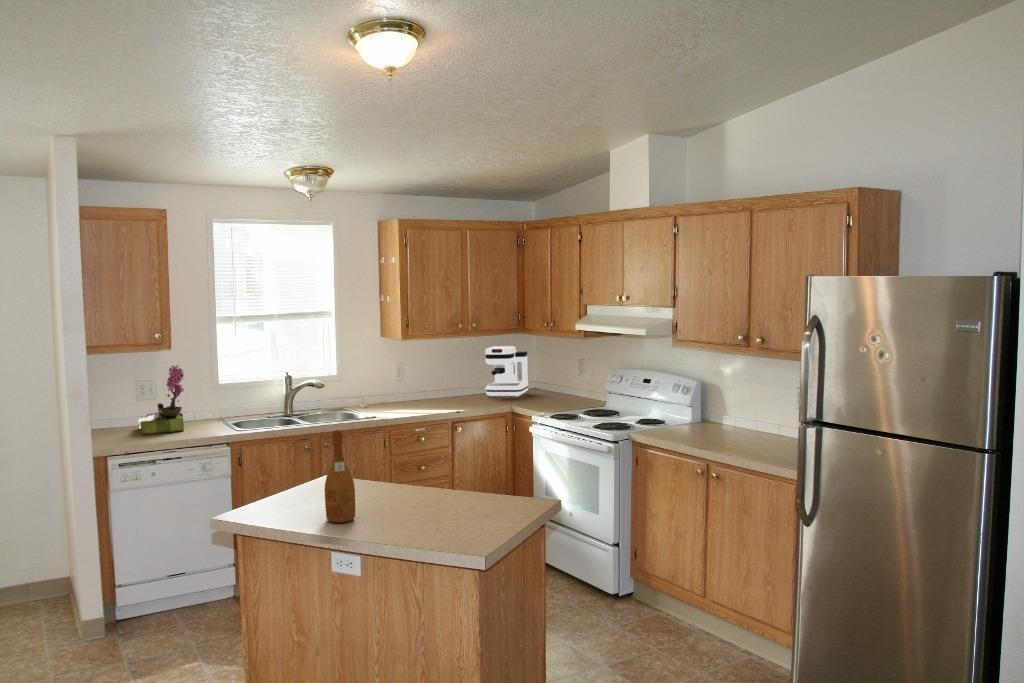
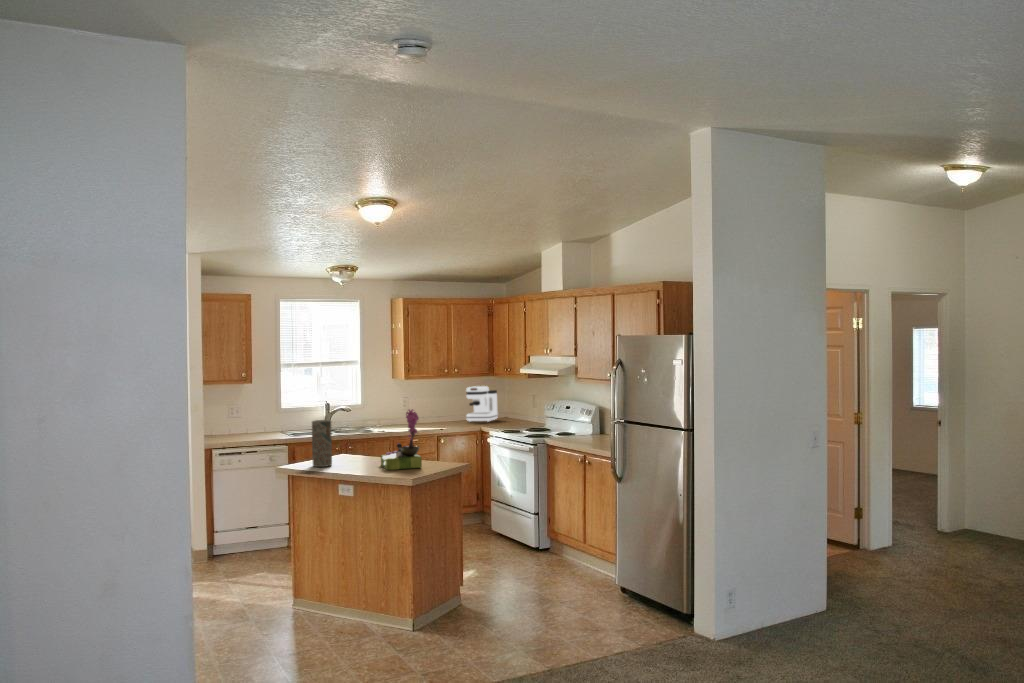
flower arrangement: present [138,365,184,434] -> present [381,409,422,470]
vase: none [276,429,314,516] -> present [312,420,332,467]
wine bottle: present [325,430,355,523] -> none [337,419,353,469]

